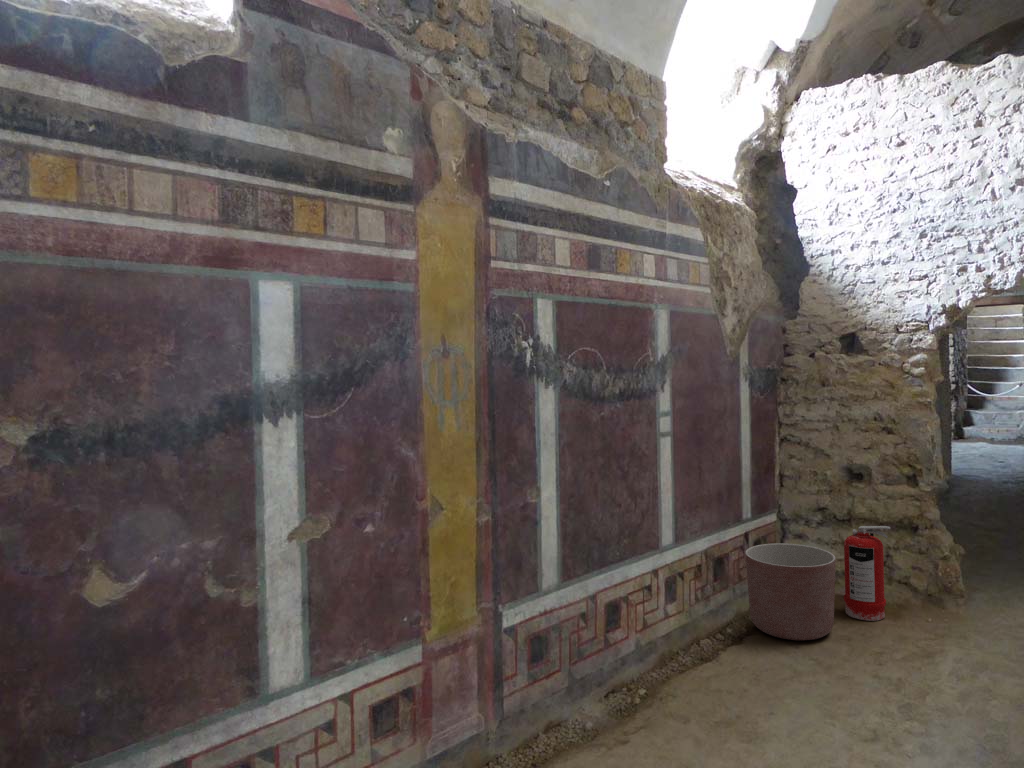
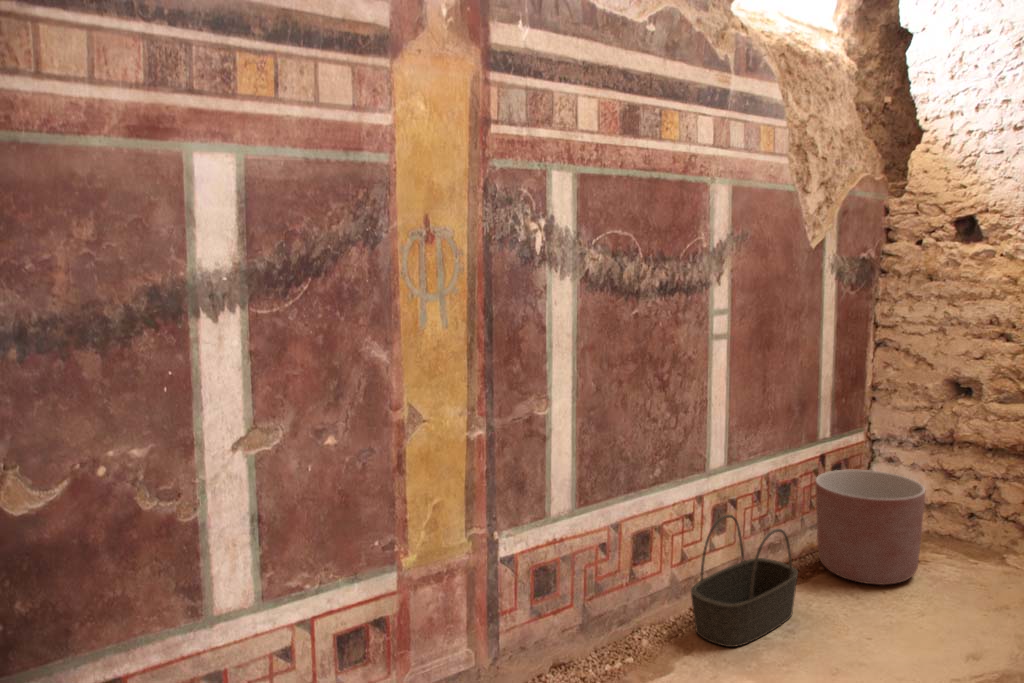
fire extinguisher: present [844,526,891,621] -> none [937,453,1001,566]
basket: none [655,585,741,701] -> present [691,515,798,647]

